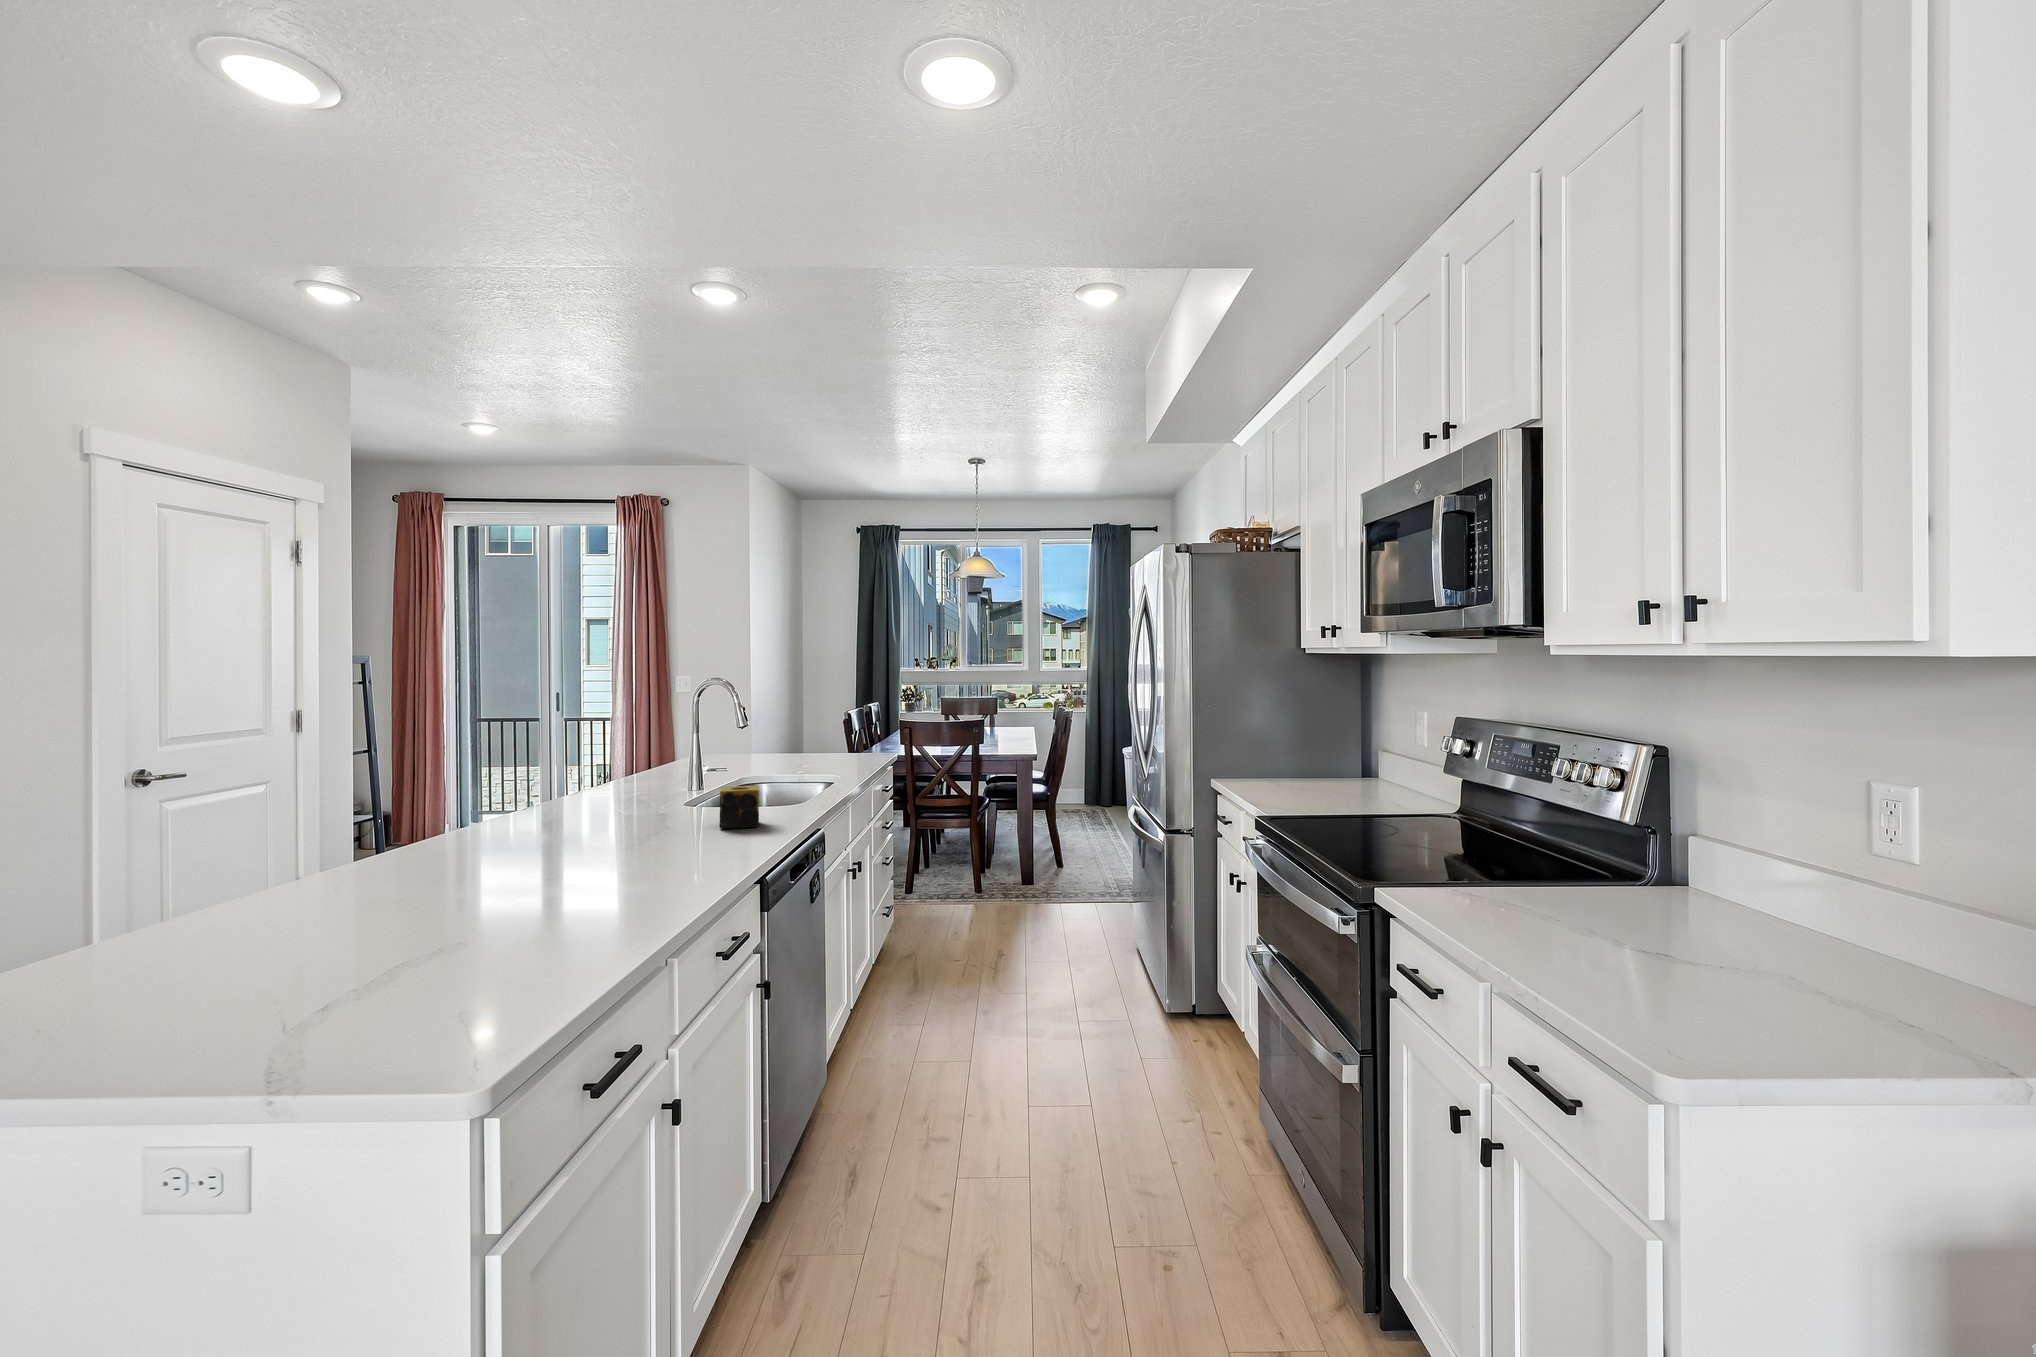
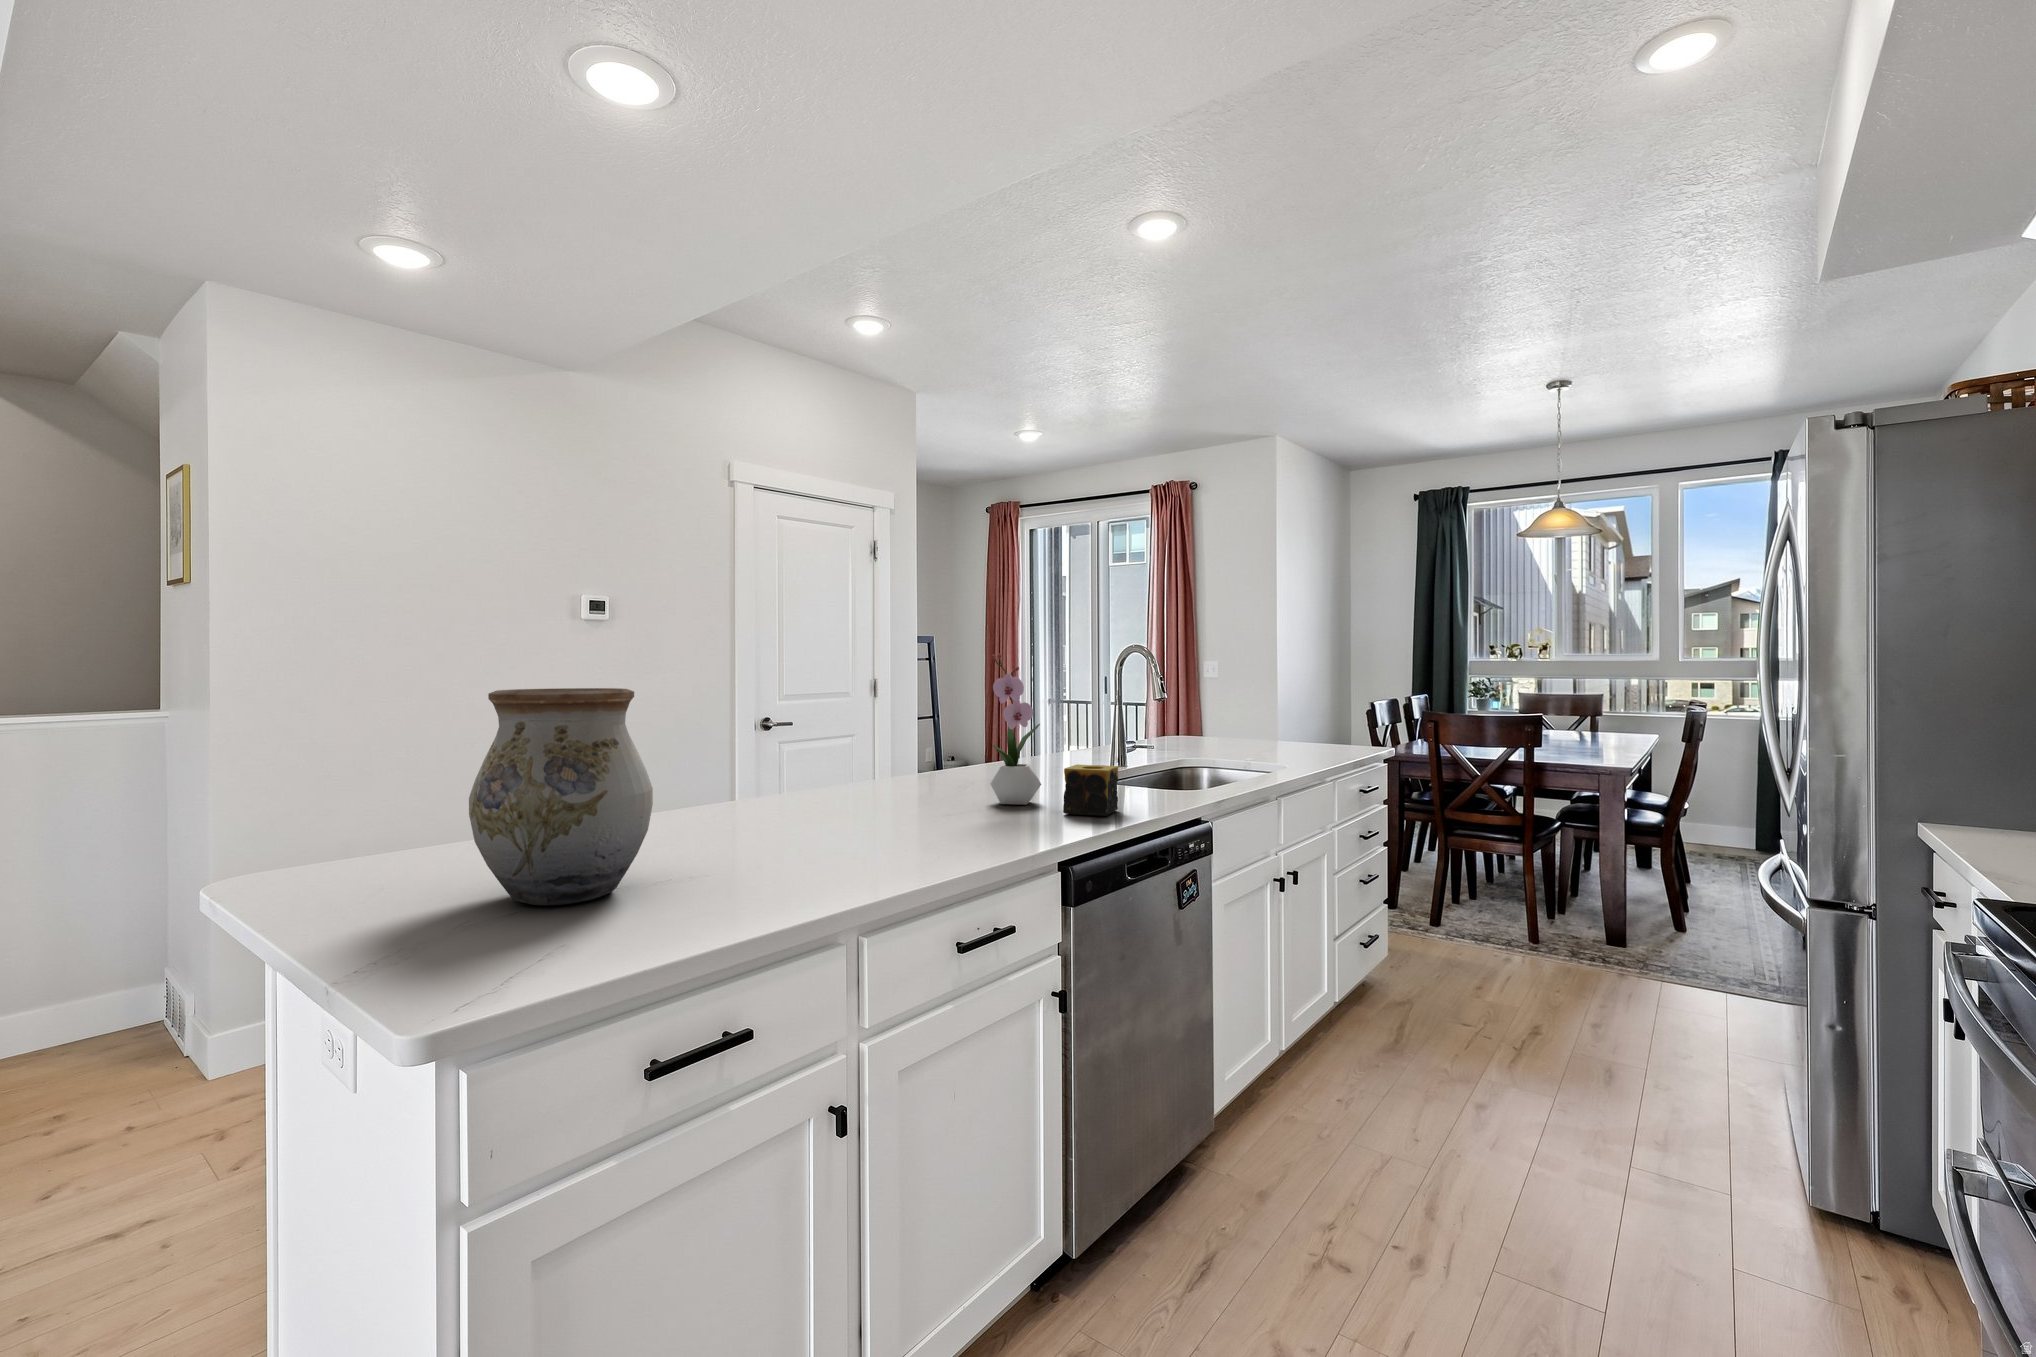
flower arrangement: none [638,696,686,827] -> present [990,654,1041,805]
vase: none [298,754,479,957] -> present [469,688,653,905]

